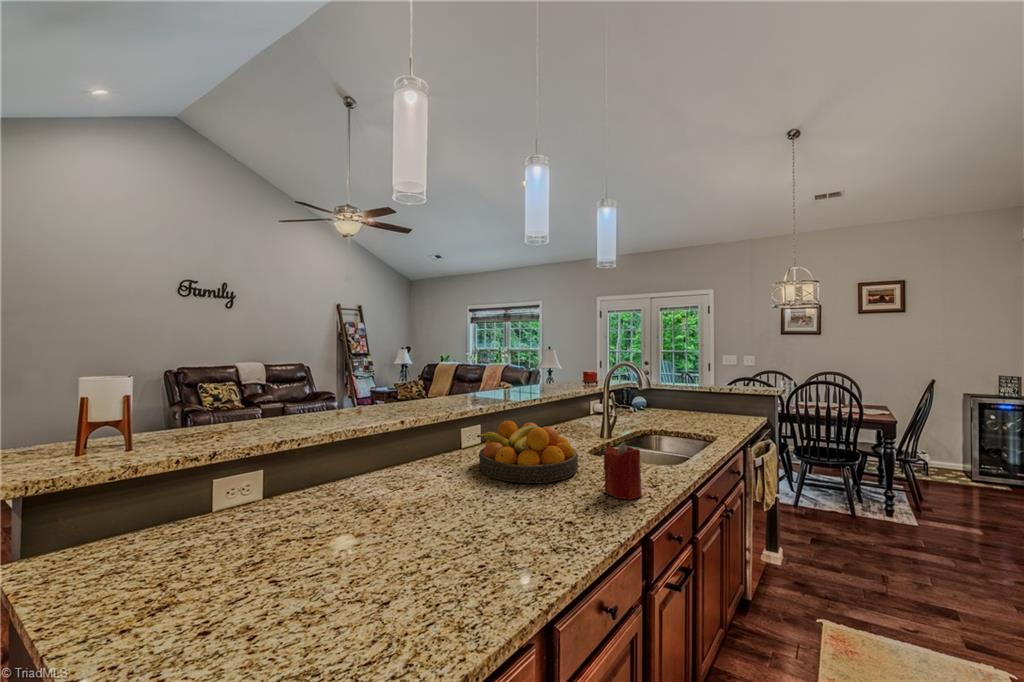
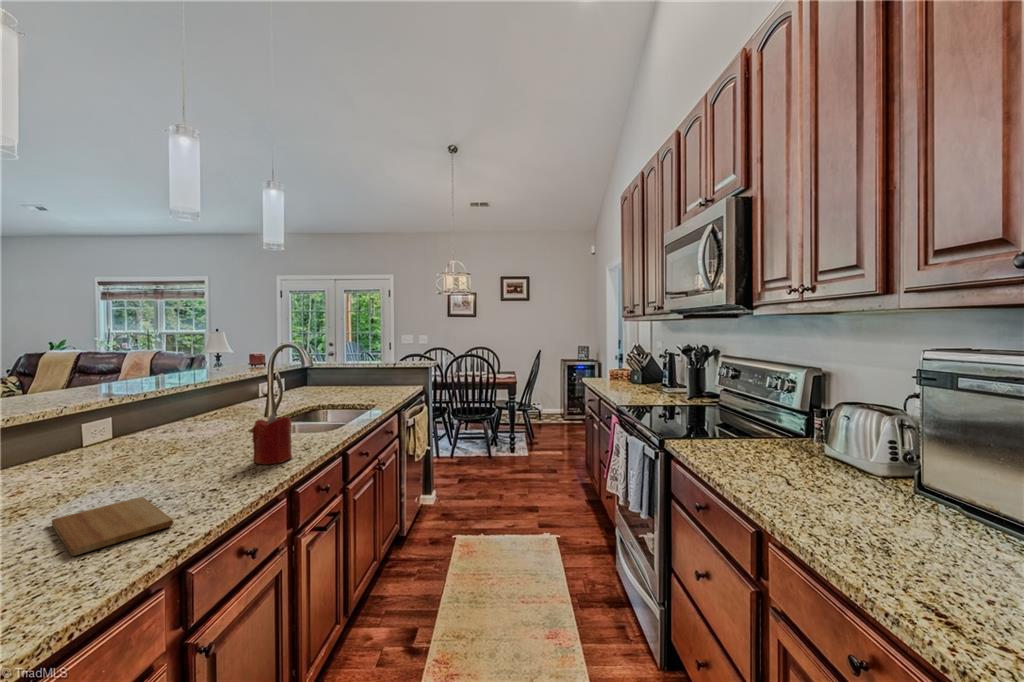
fruit bowl: present [477,421,578,483] -> none [72,410,226,478]
cutting board: none [459,511,542,571] -> present [52,497,173,556]

